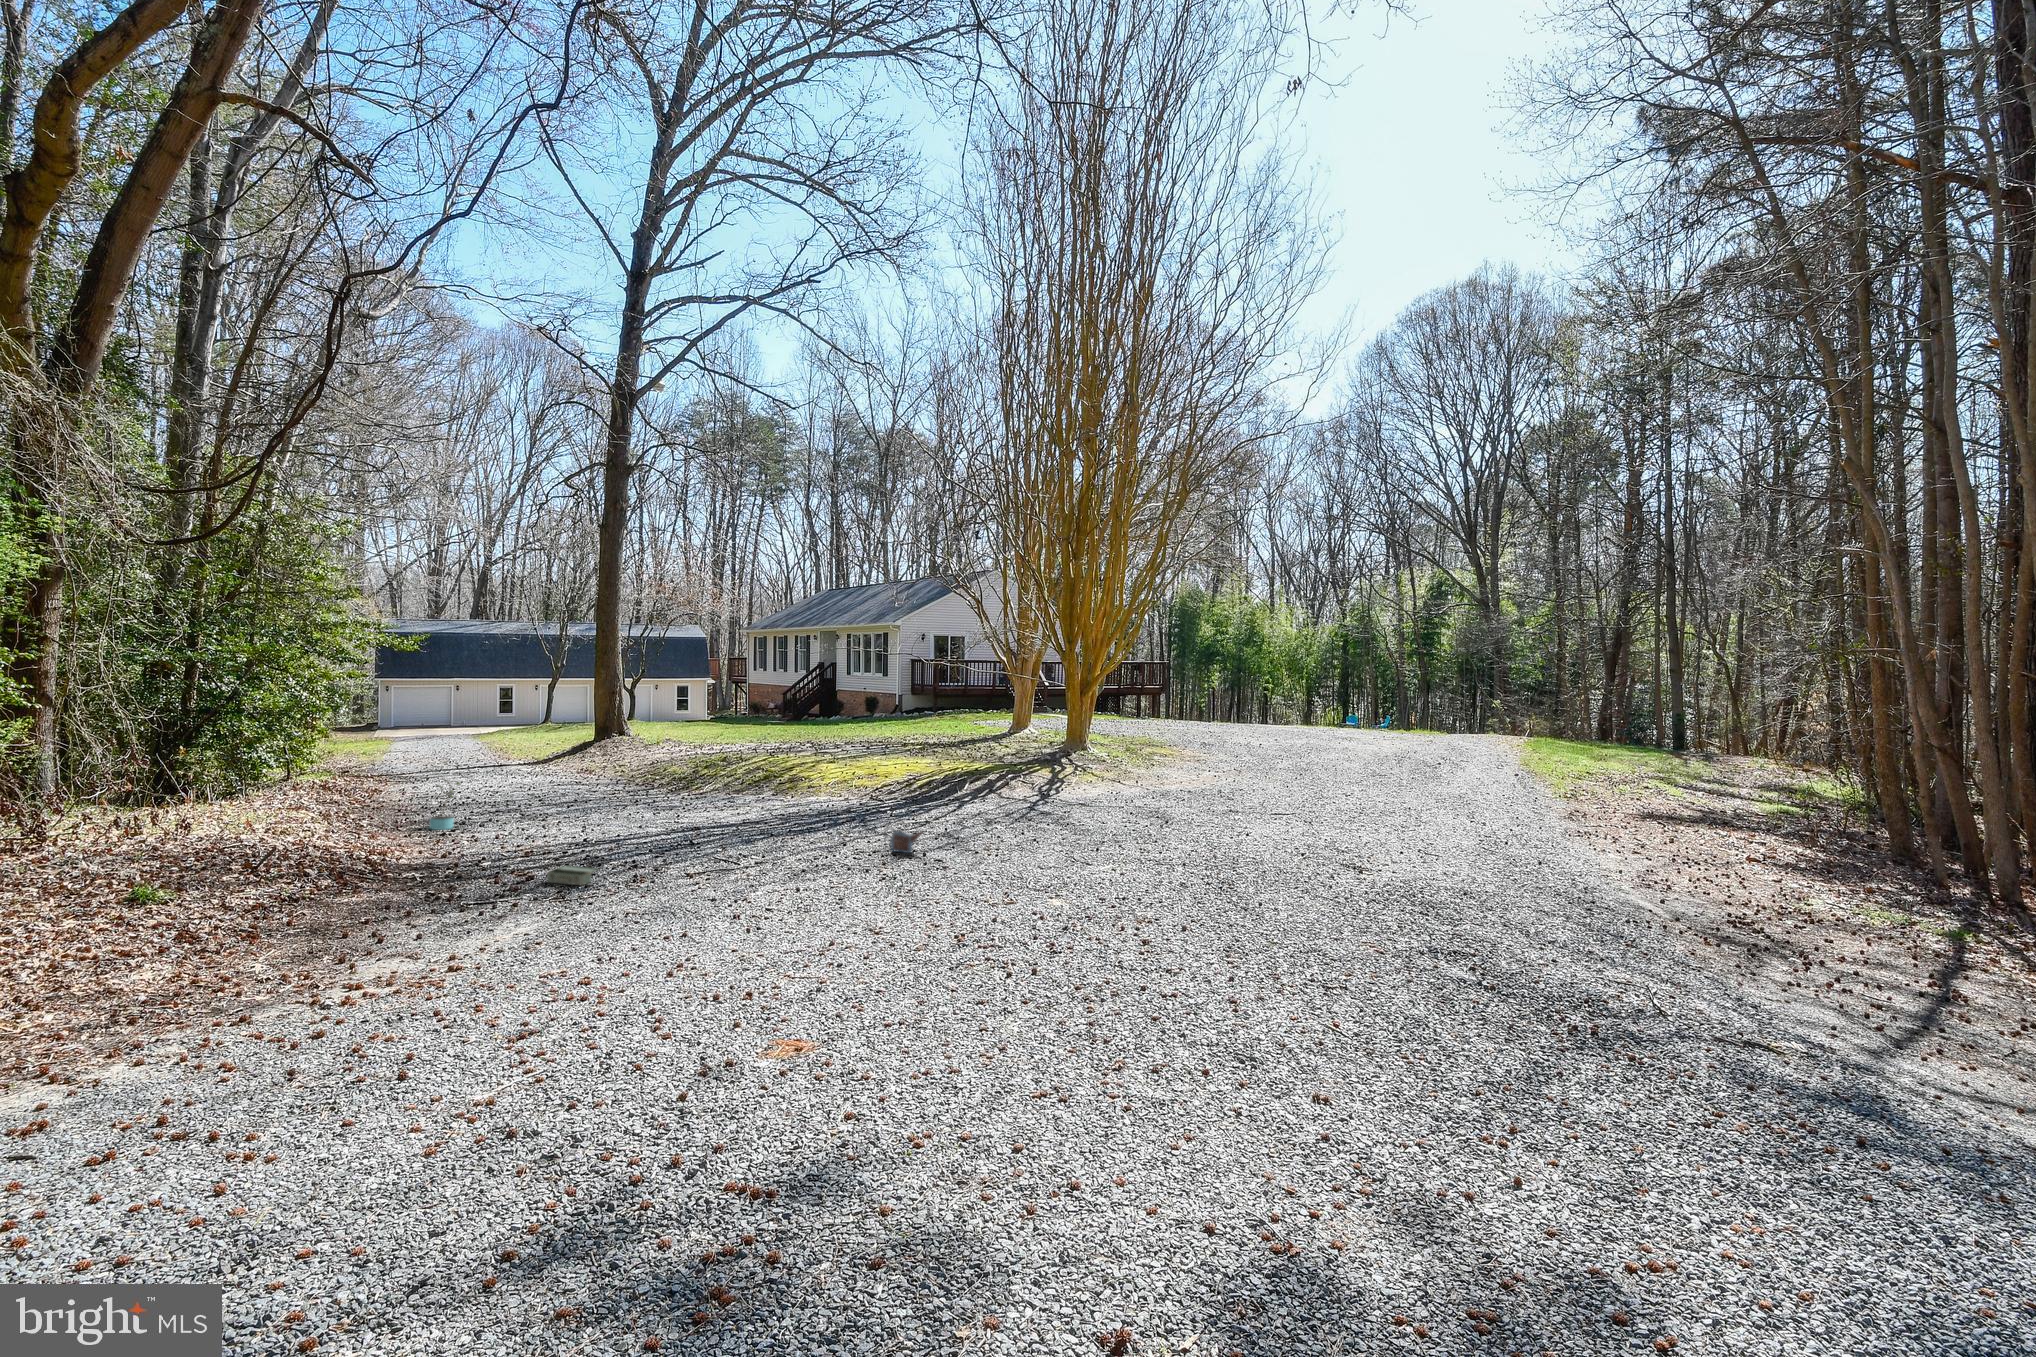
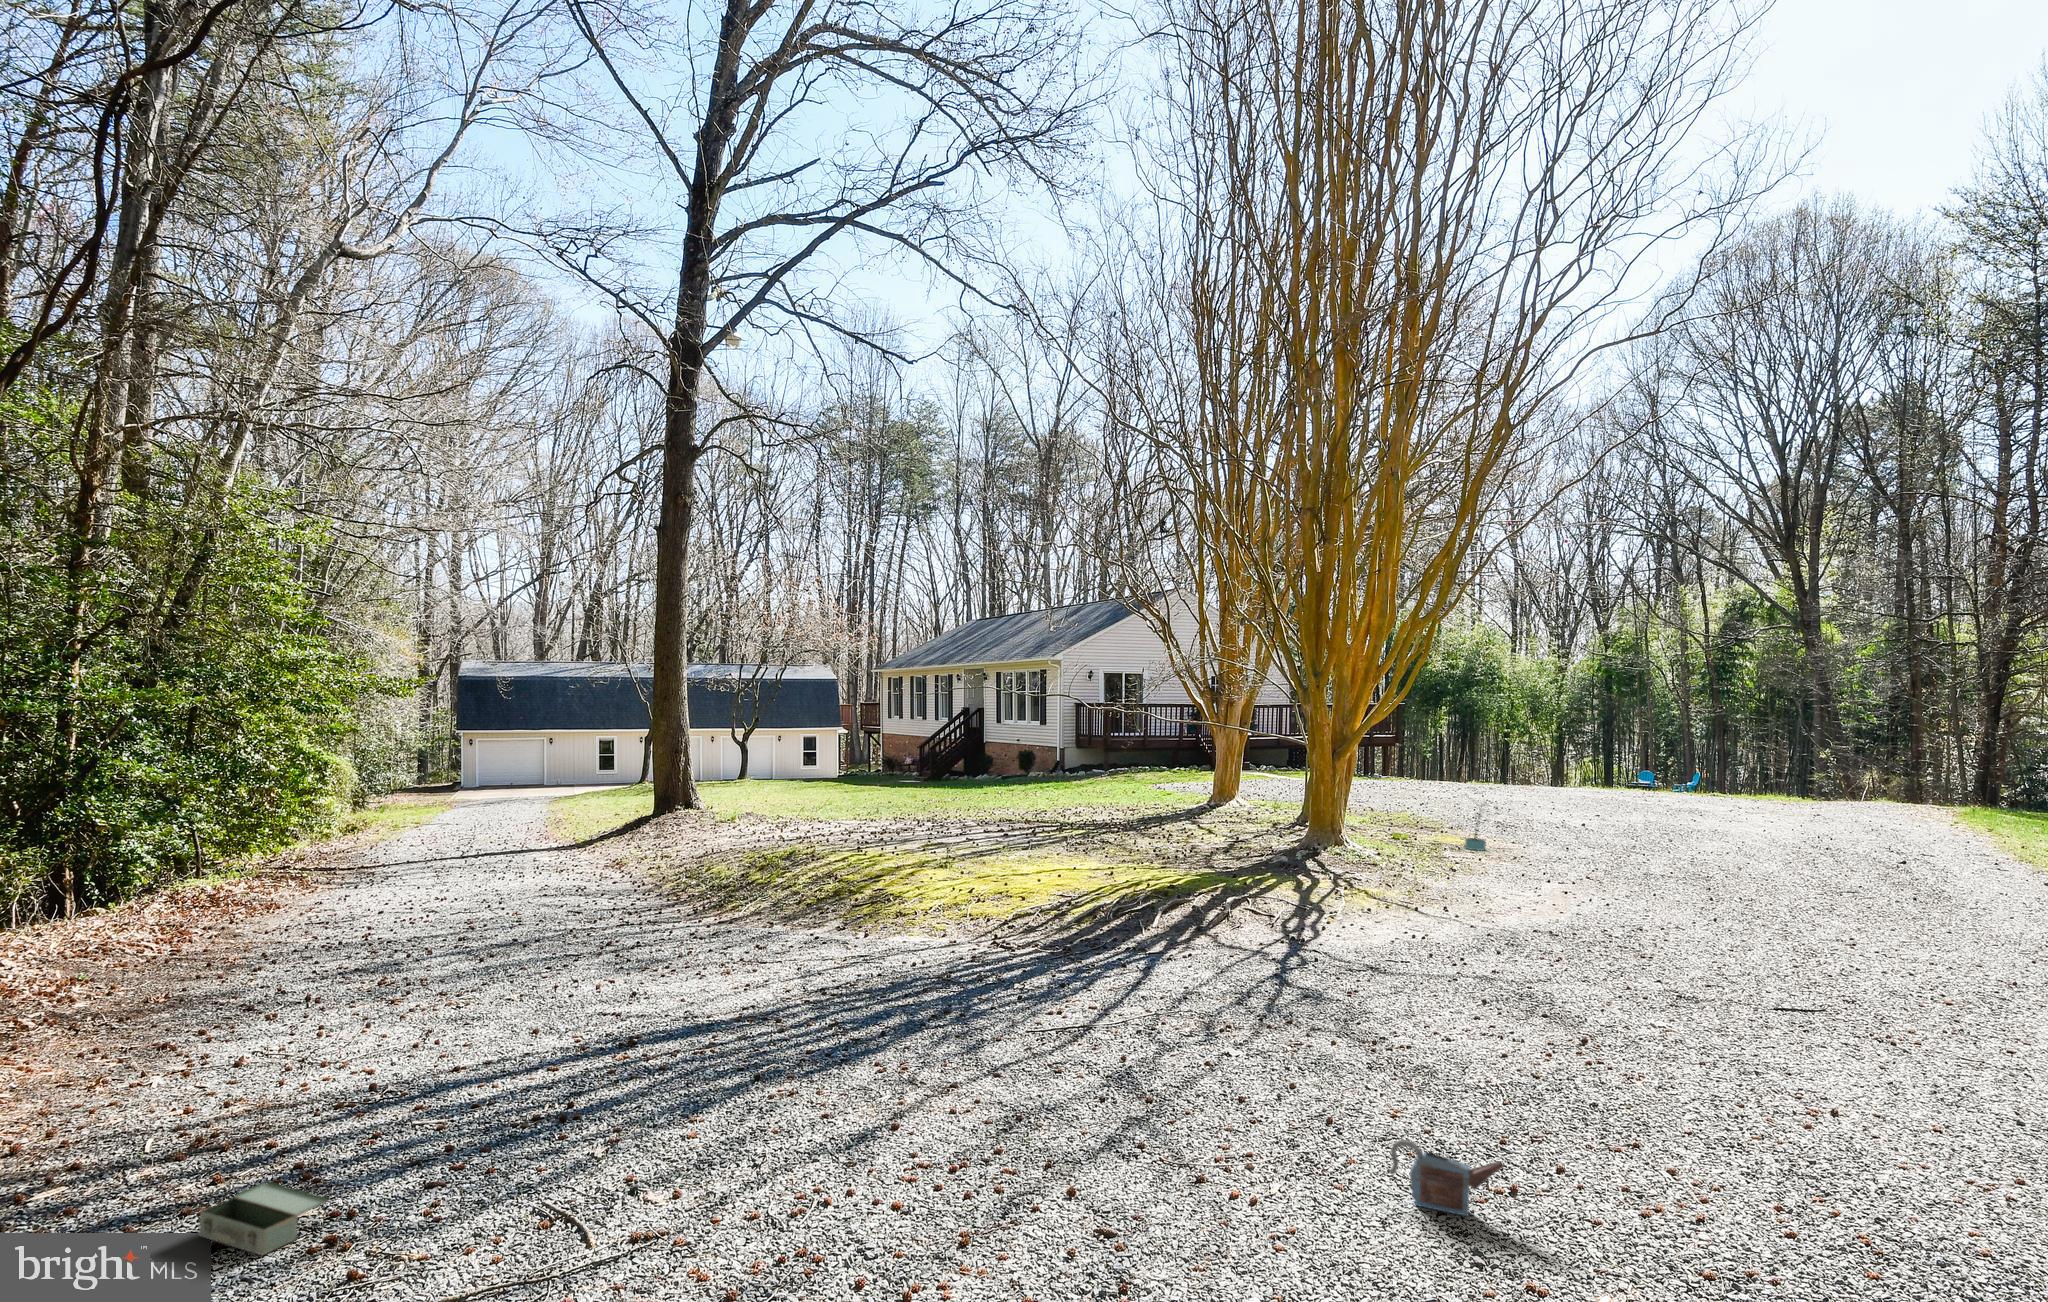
potted plant: present [427,770,461,830] -> present [1465,788,1497,851]
watering can: present [884,827,923,853] -> present [1389,1139,1504,1216]

